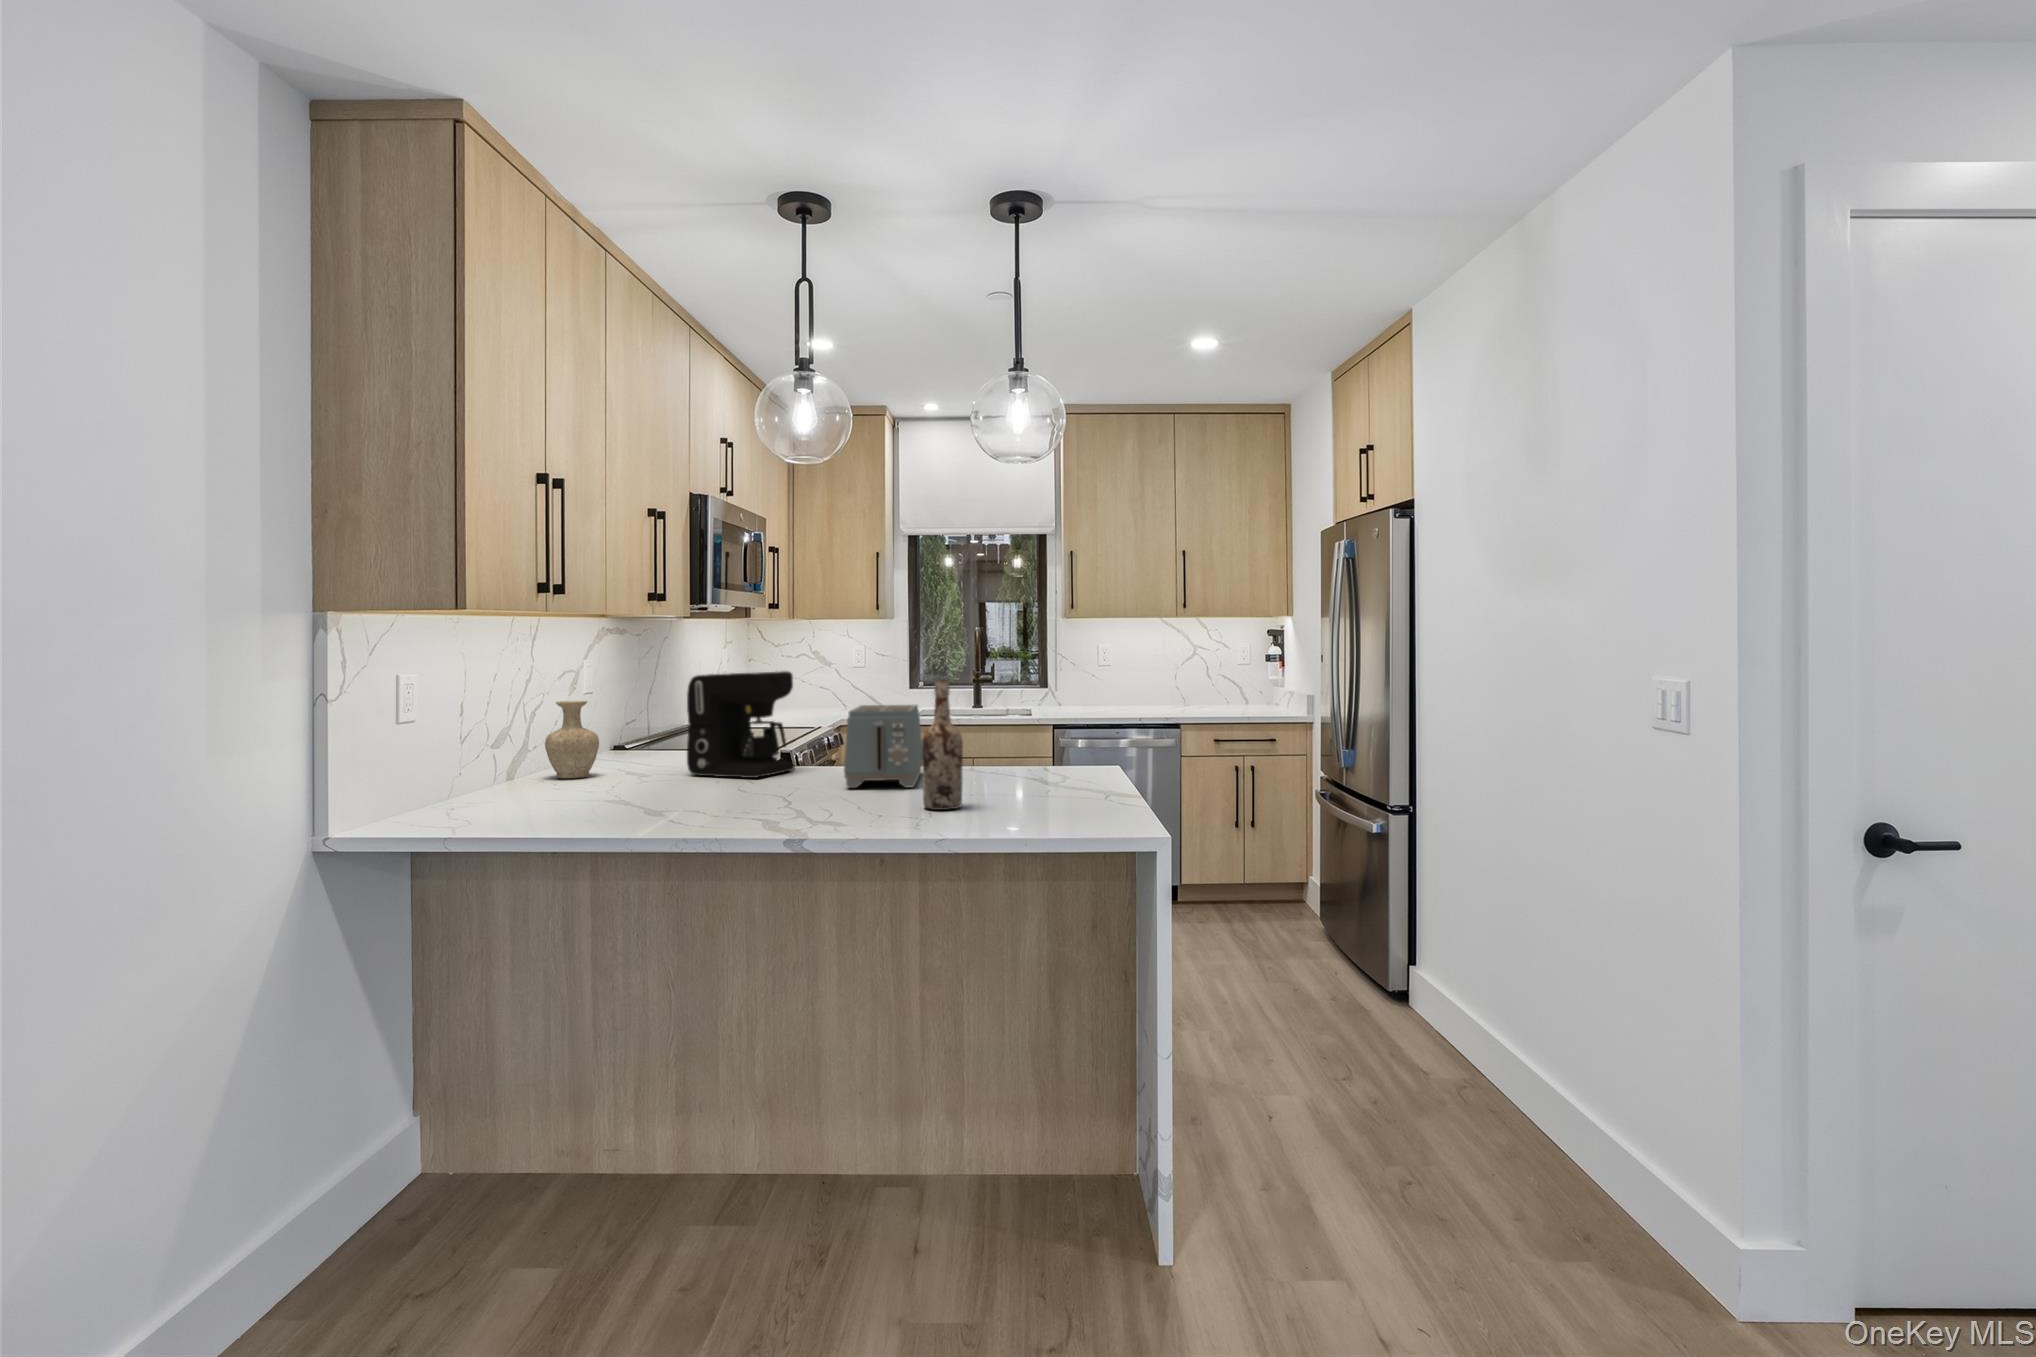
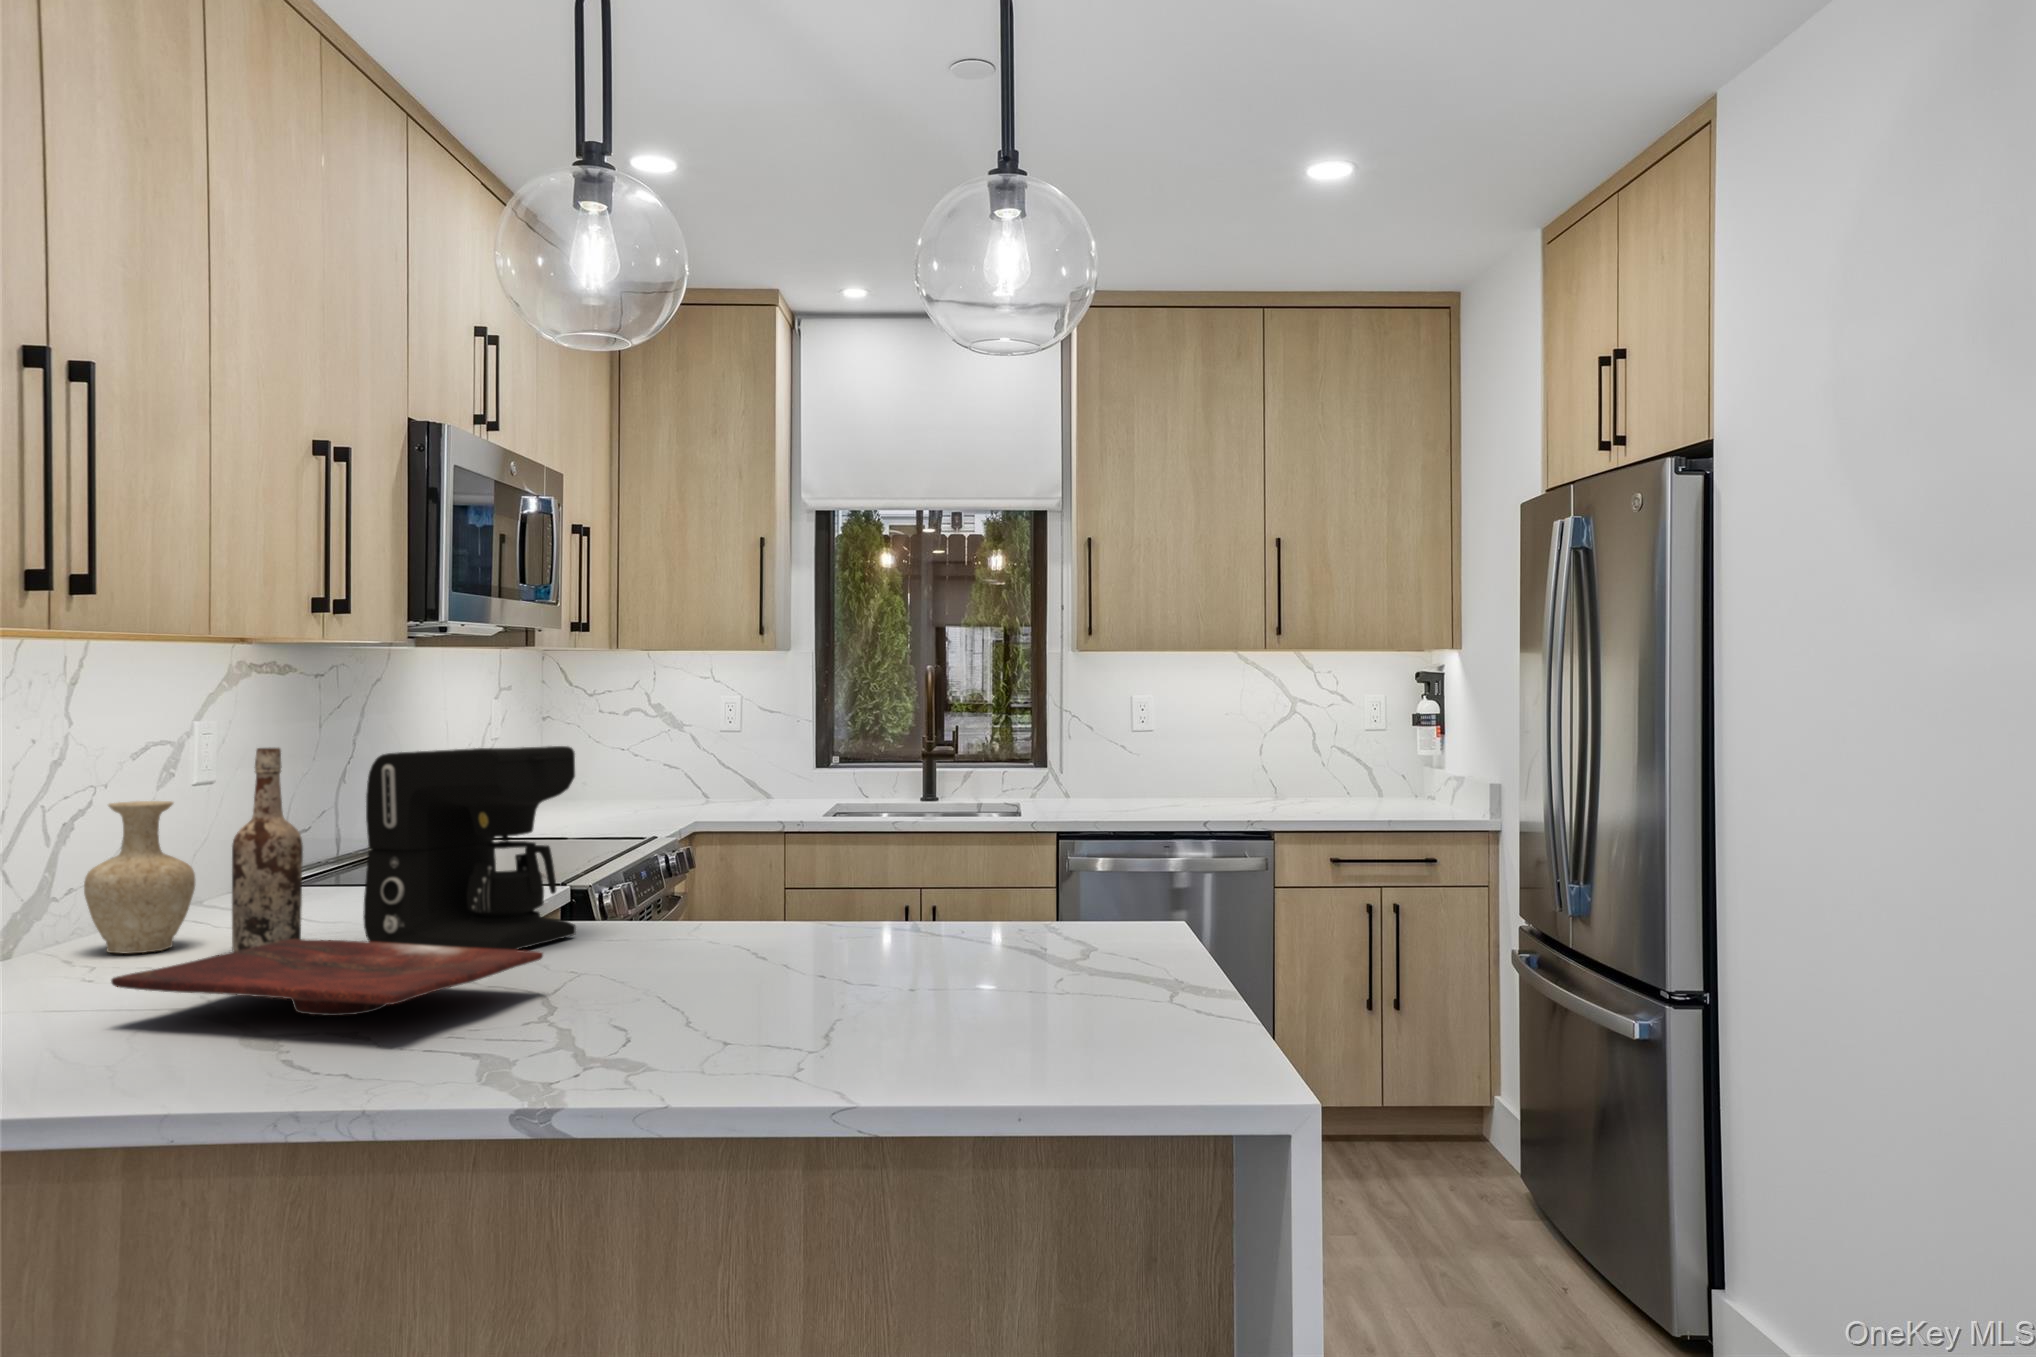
wine bottle: present [922,679,963,810] -> present [232,748,303,951]
toaster: present [844,705,923,788] -> none [657,812,821,983]
cutting board: none [586,768,788,800] -> present [111,939,543,1016]

